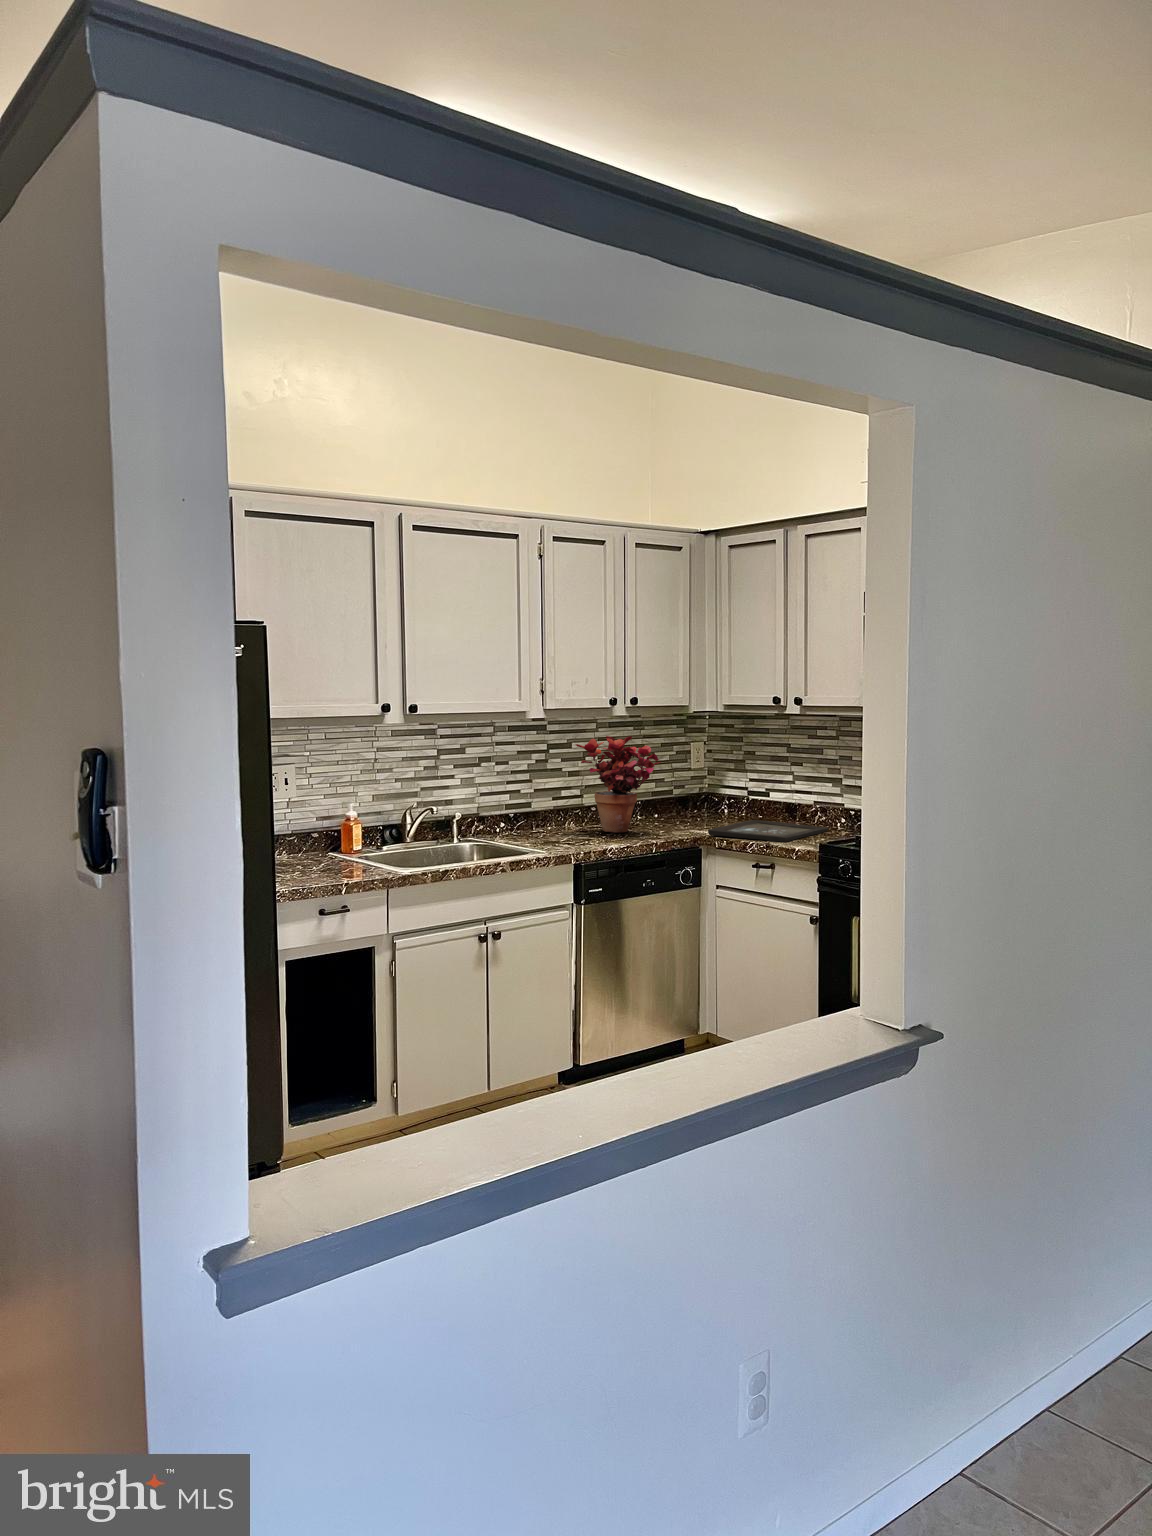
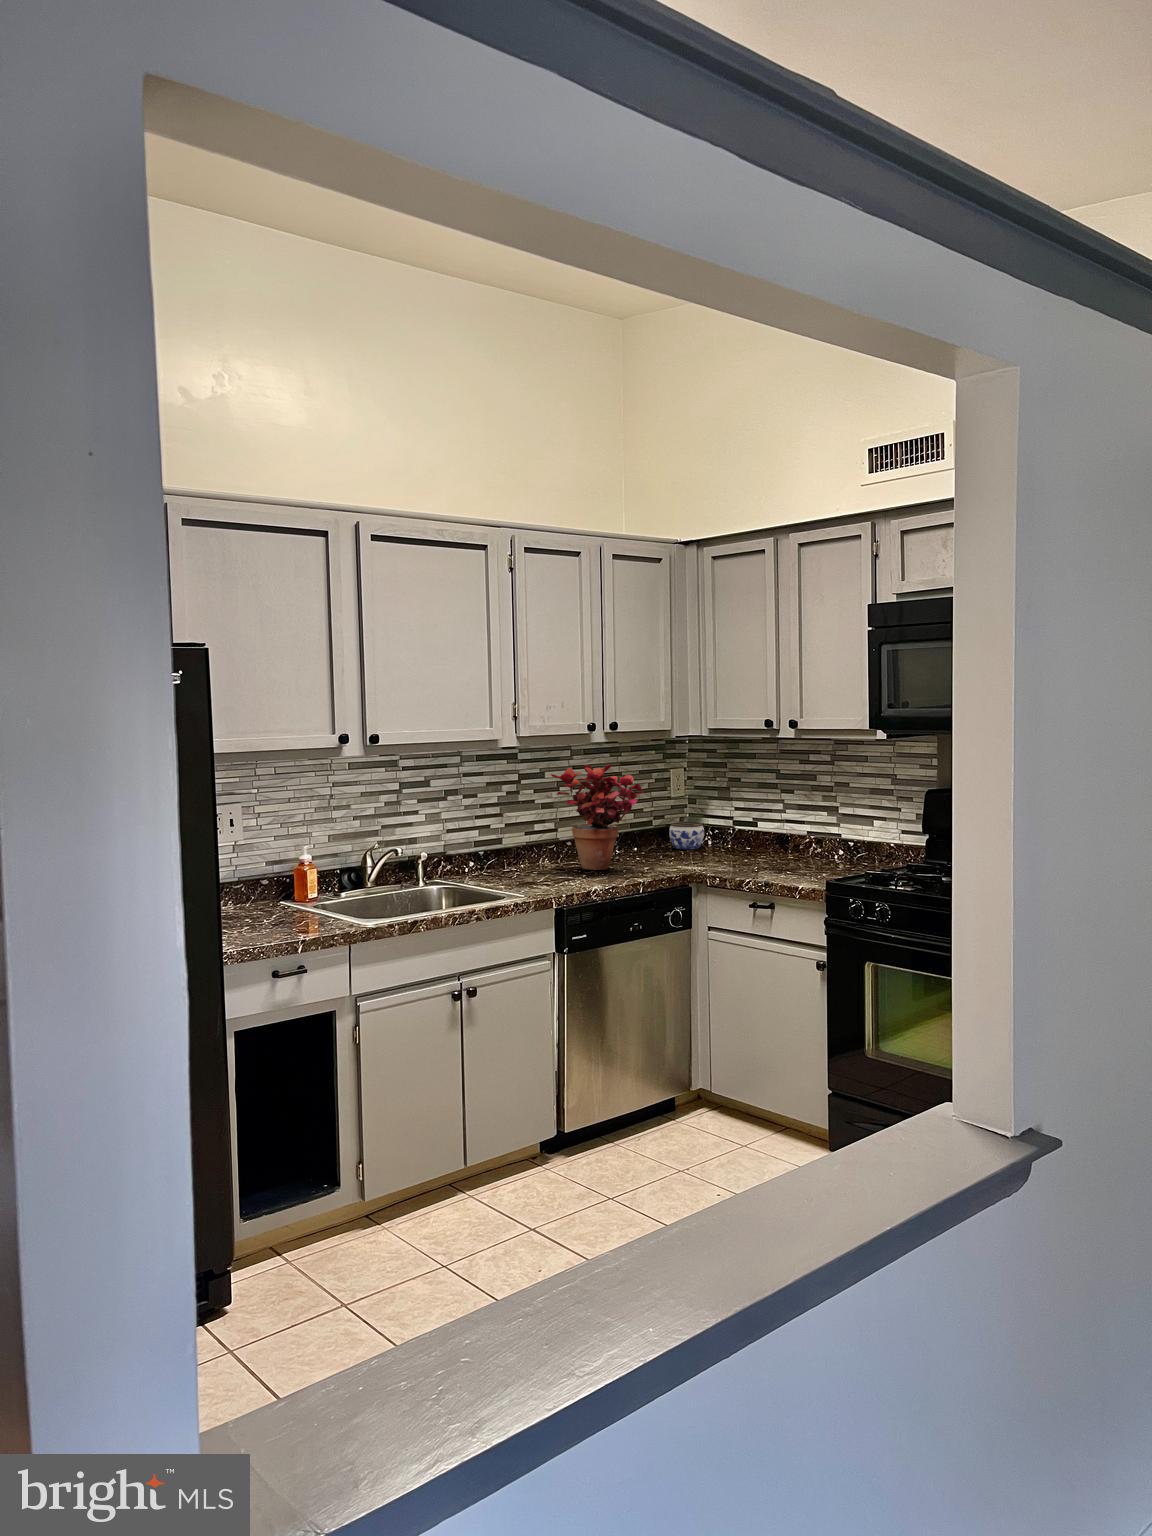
jar: none [688,791,721,817] -> present [669,821,704,850]
tray: present [708,820,828,842] -> none [698,853,826,878]

